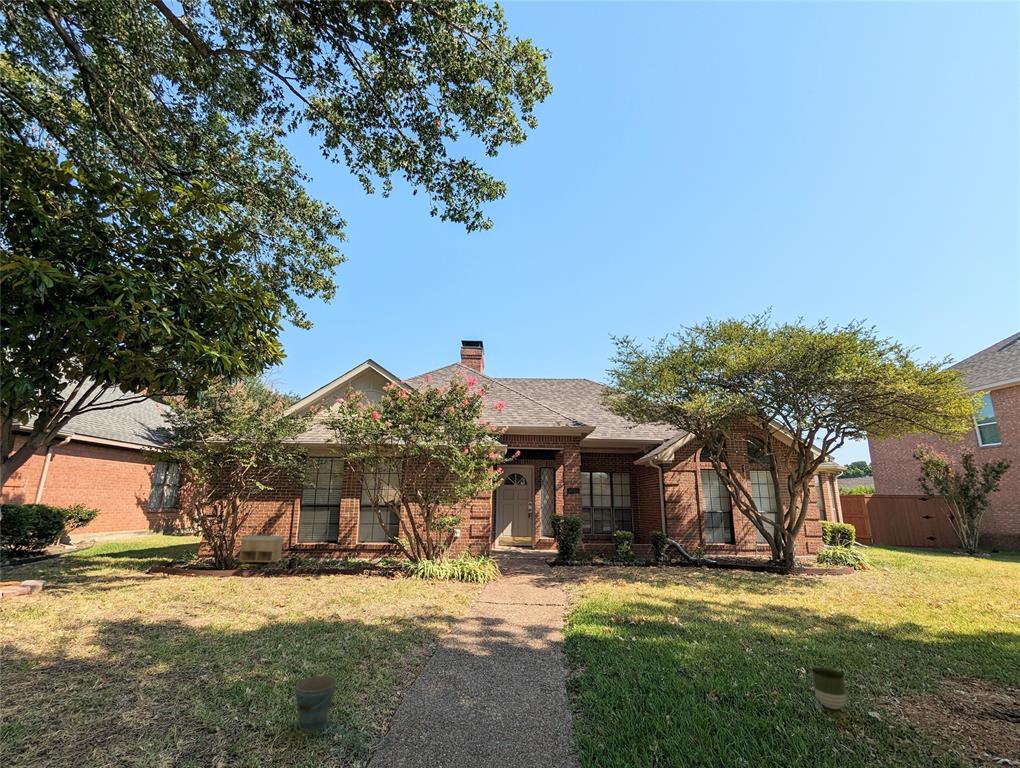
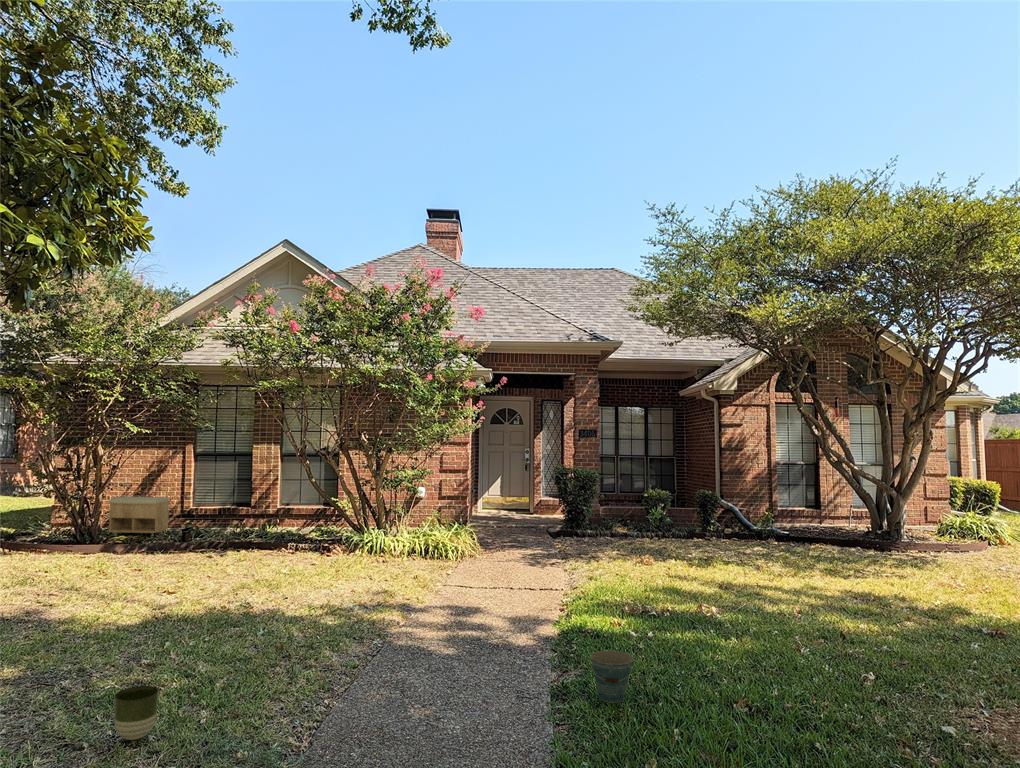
planter: present [811,668,846,709] -> present [114,686,159,740]
bucket: present [295,676,337,730] -> present [590,651,634,703]

